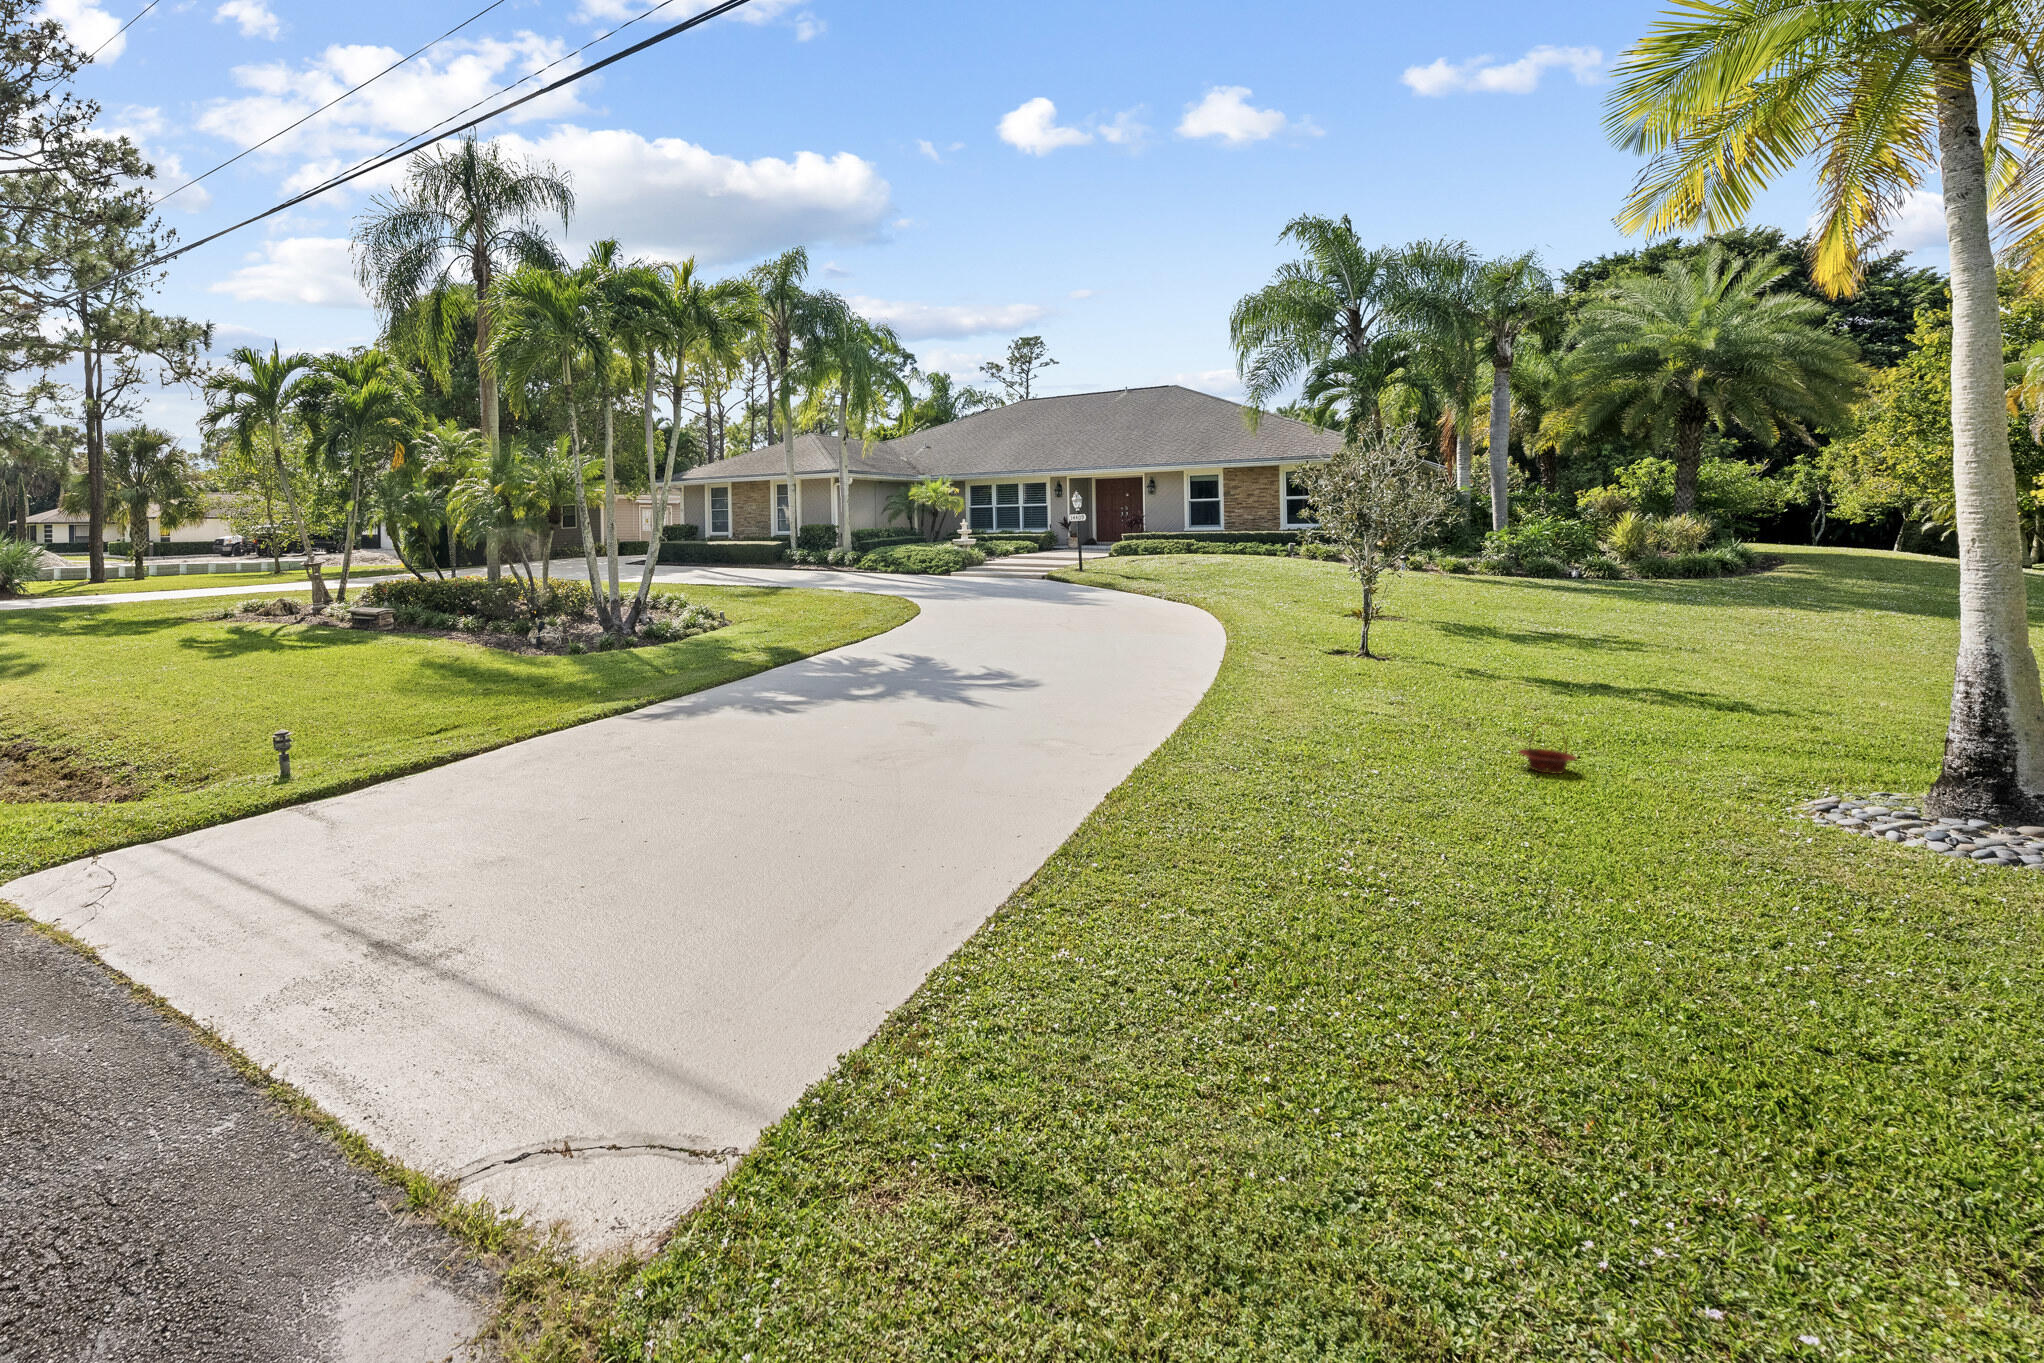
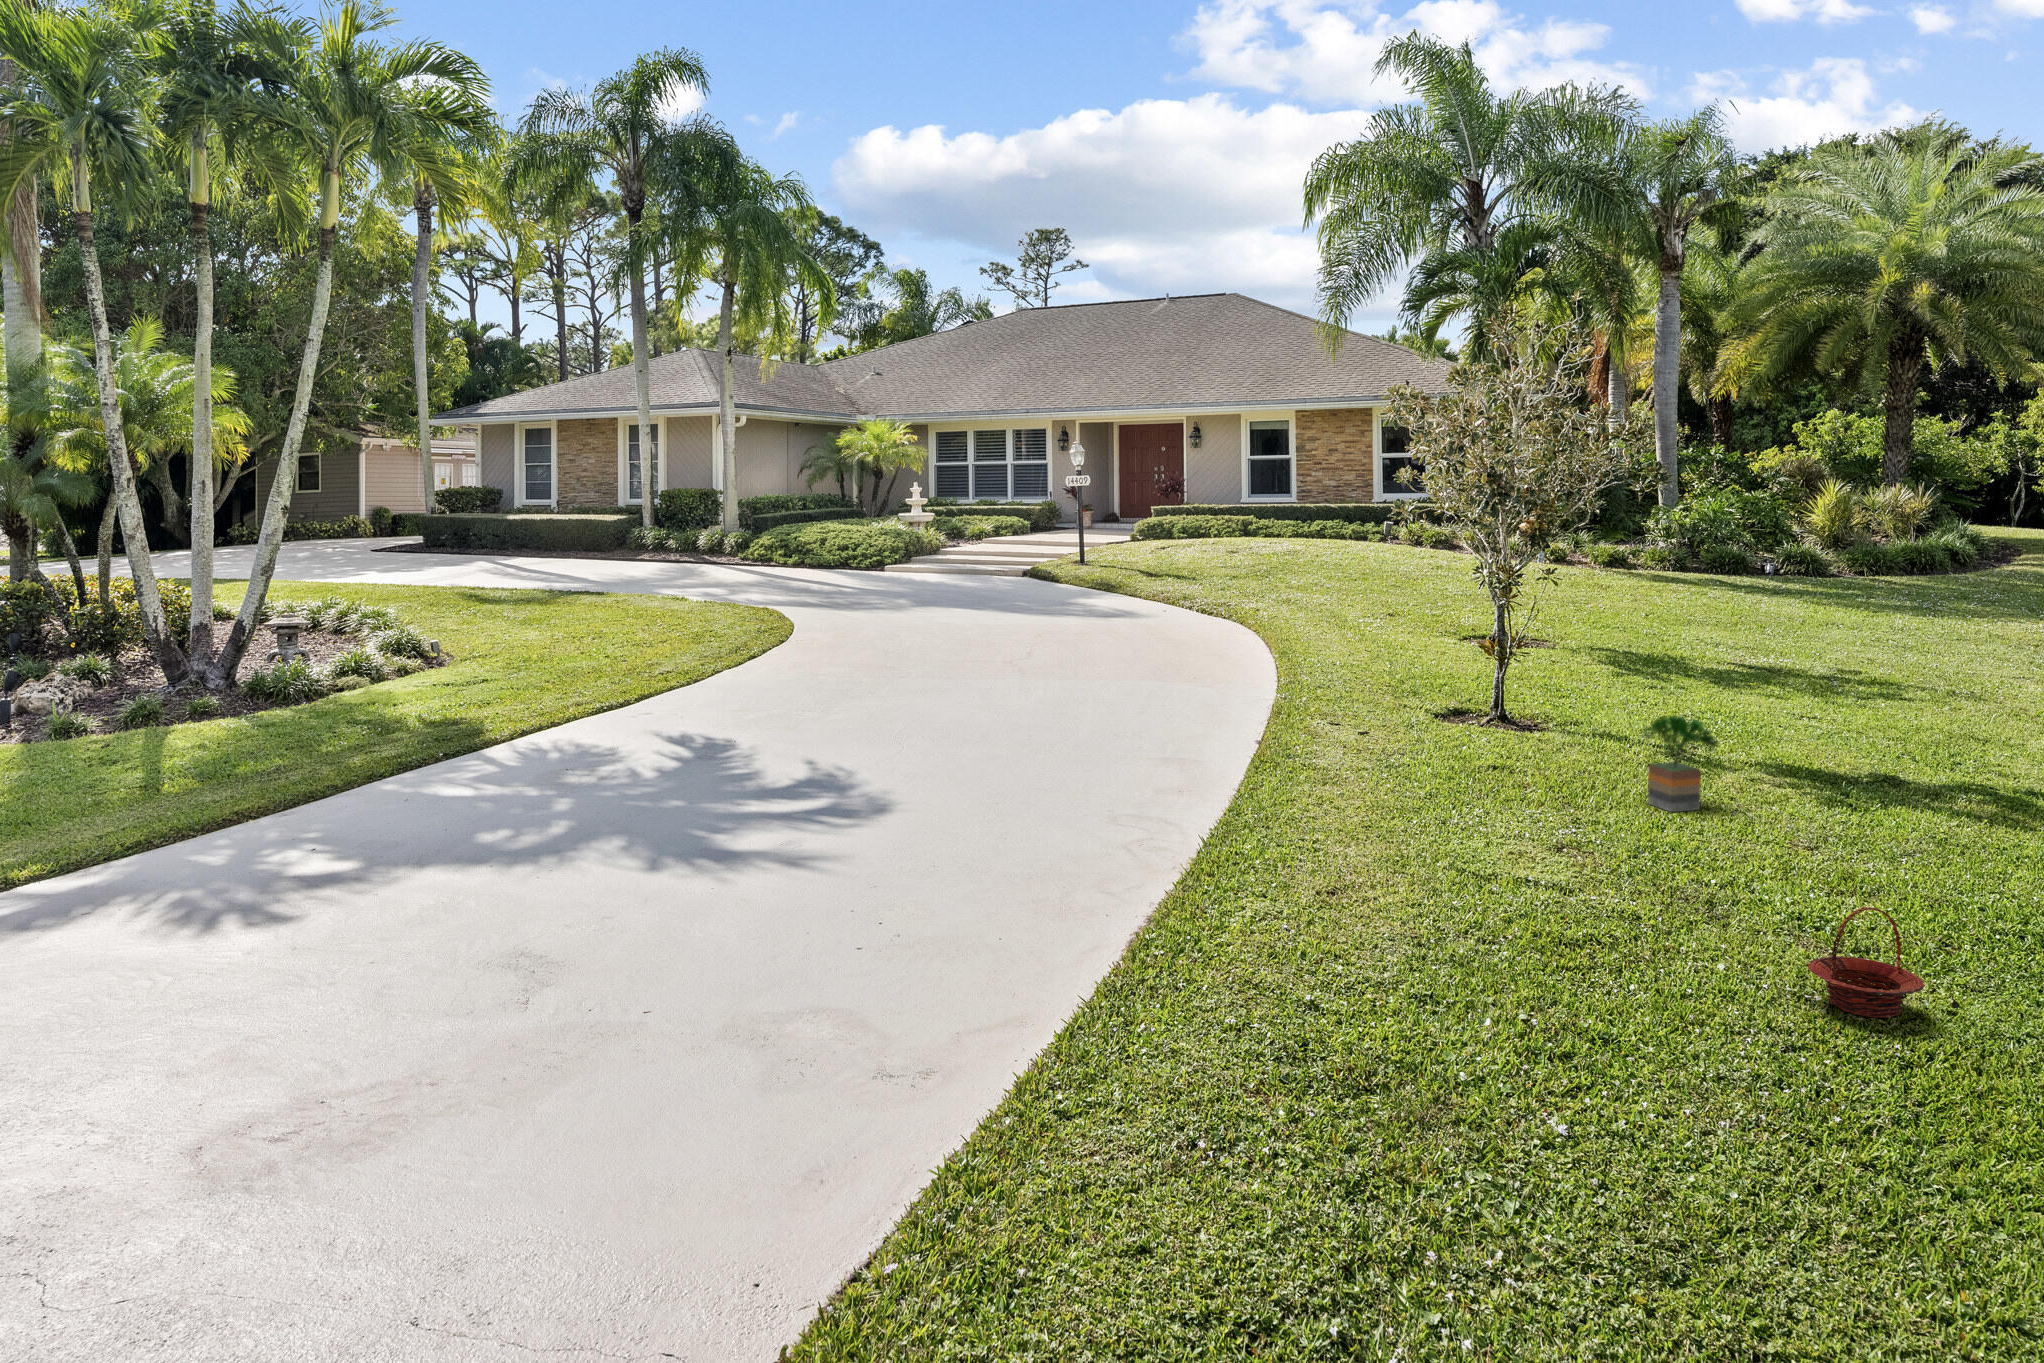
potted tree: none [1447,646,1494,699] -> present [1643,715,1717,812]

